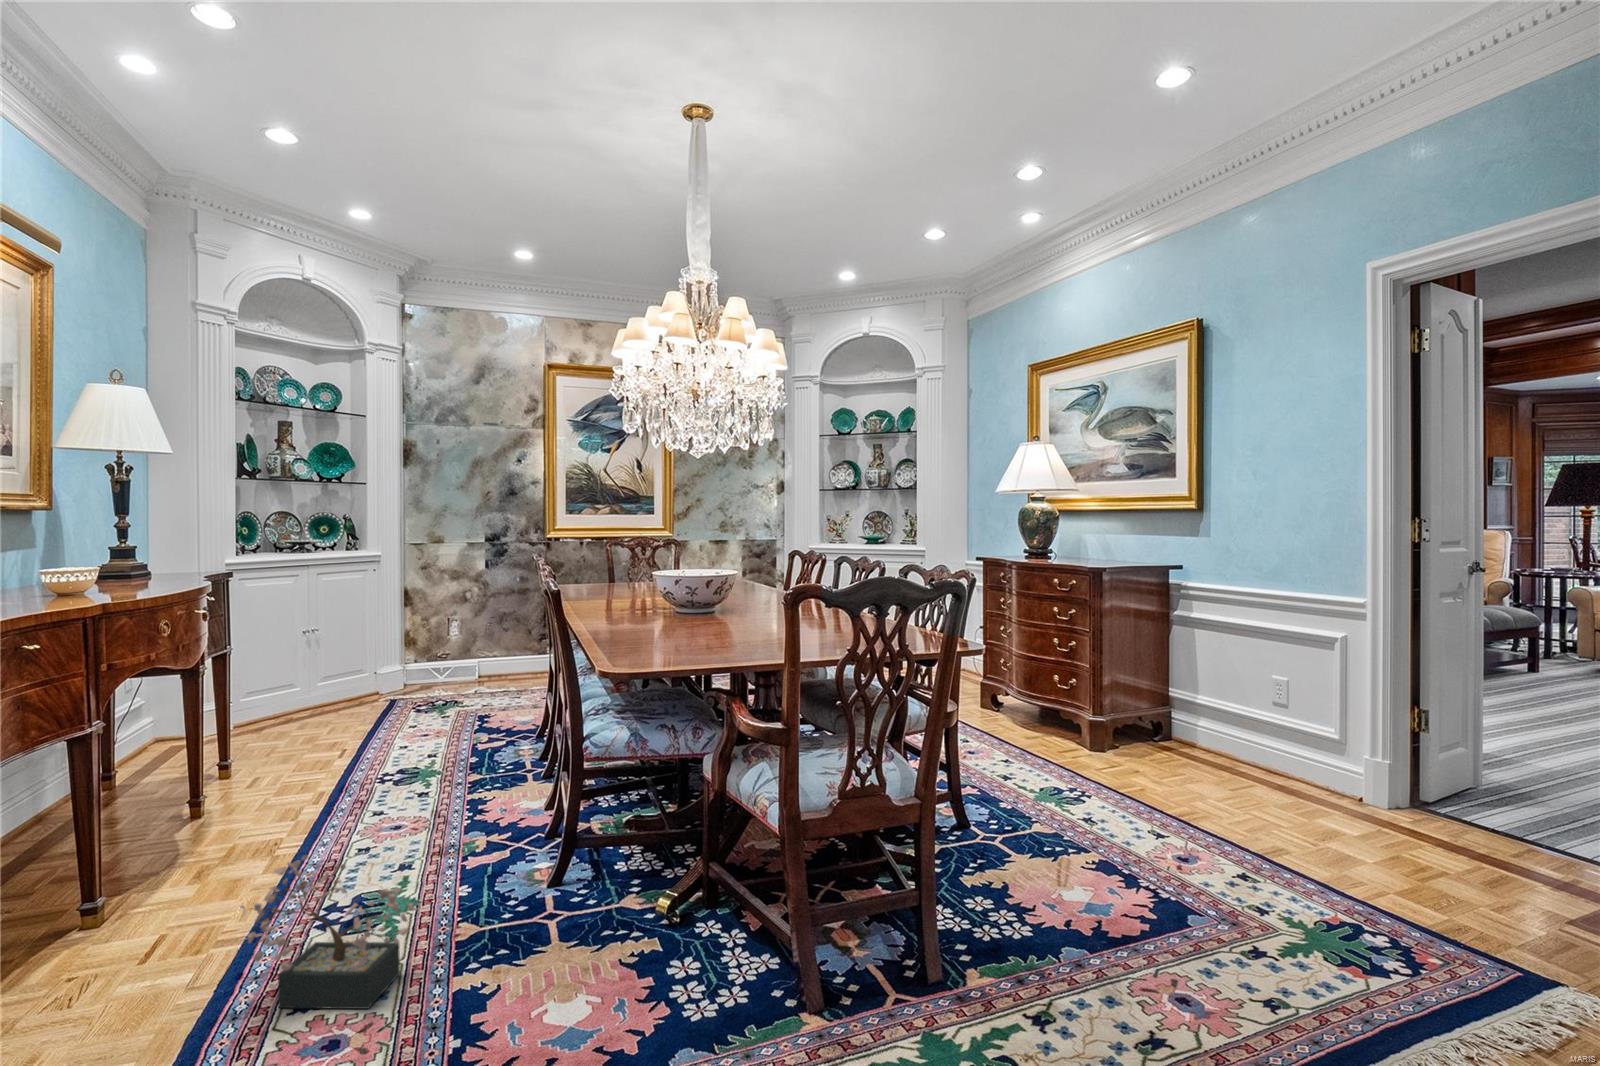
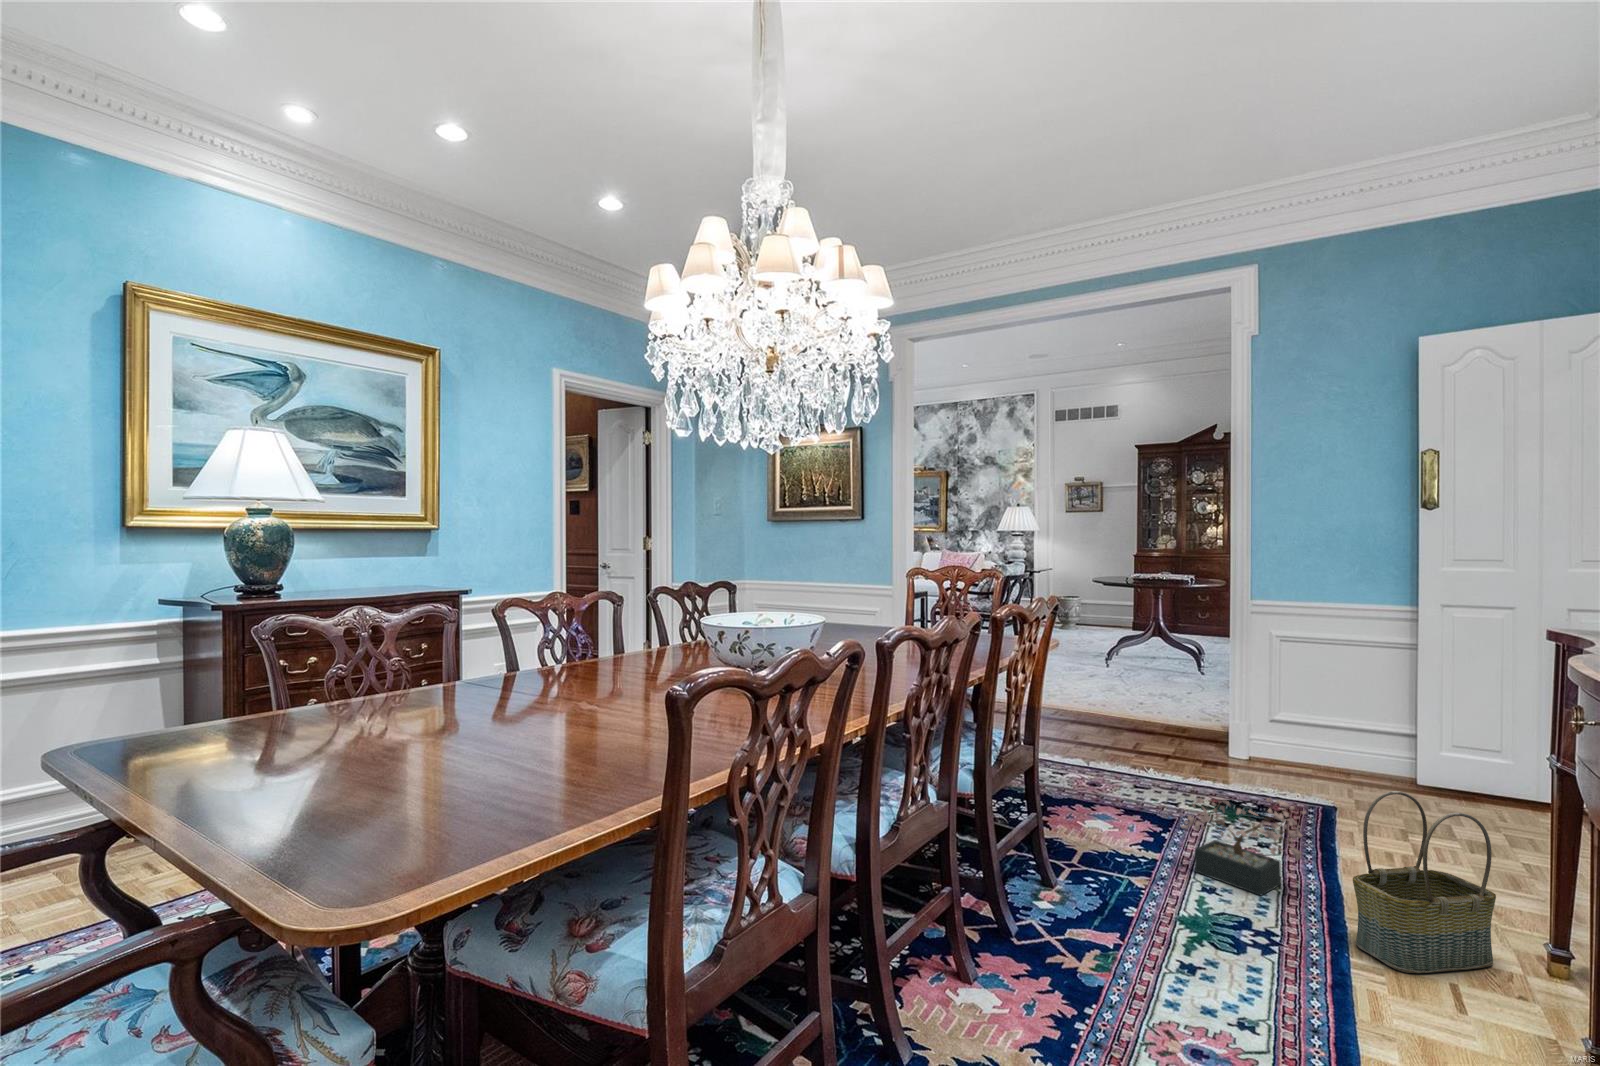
basket: none [58,801,233,1011] -> present [1353,791,1496,973]

